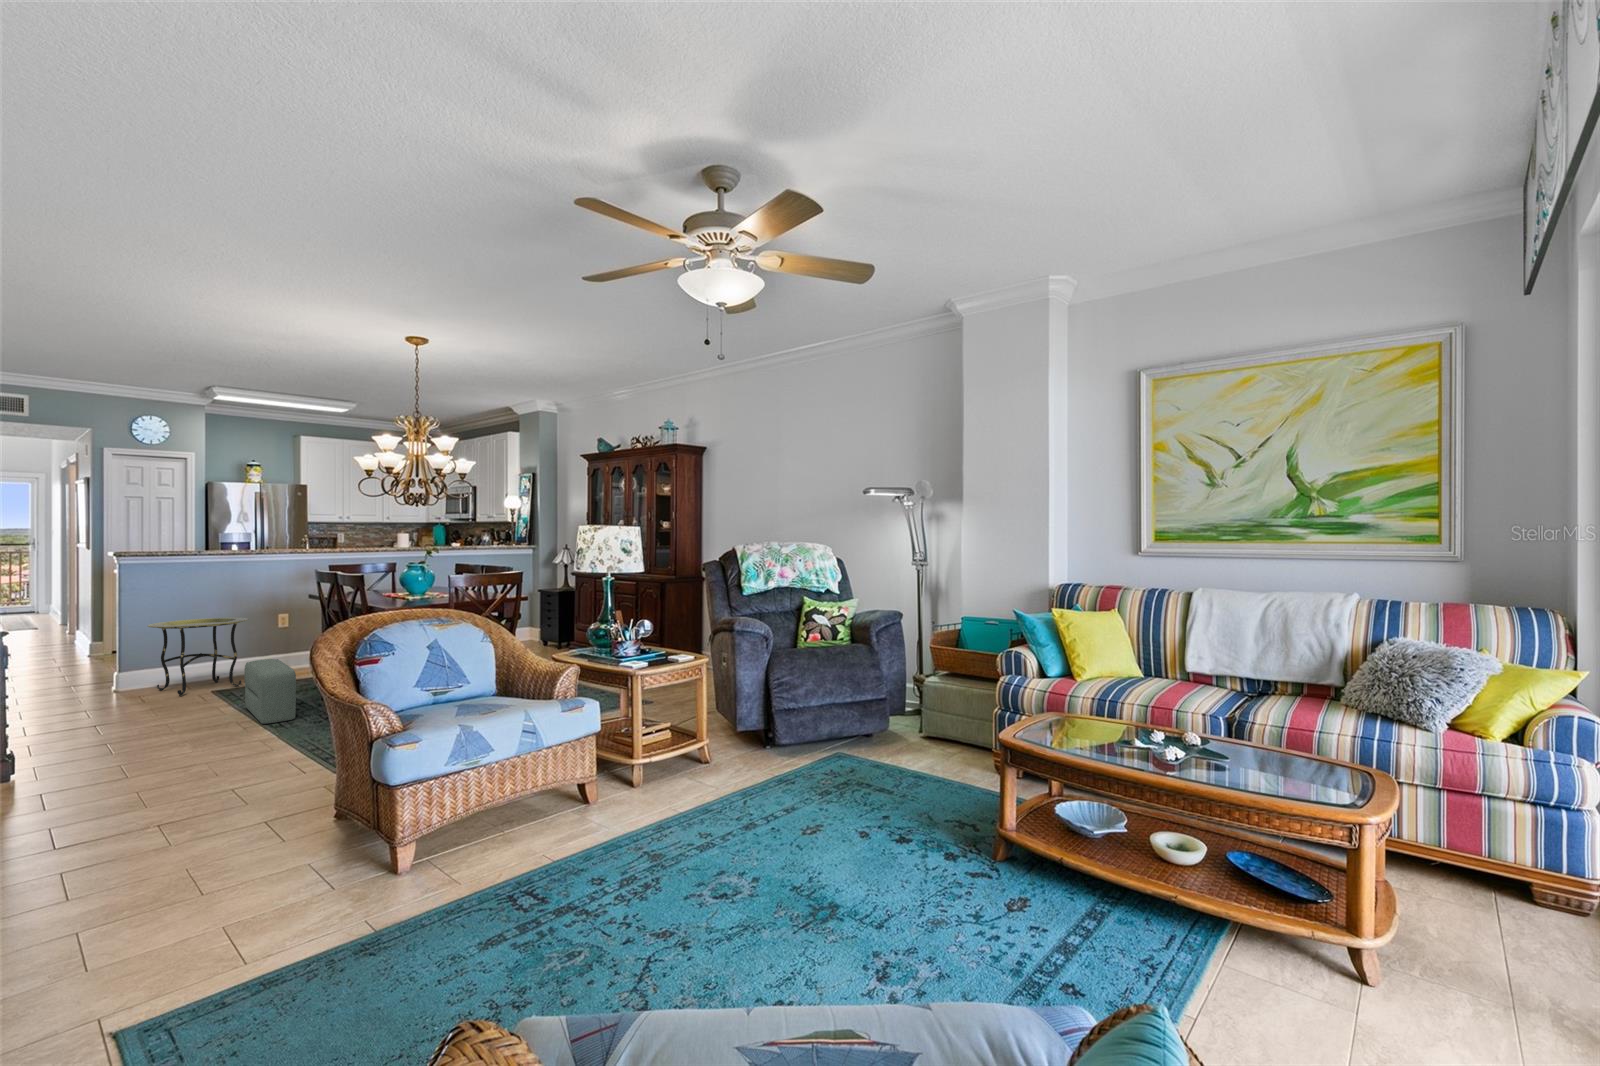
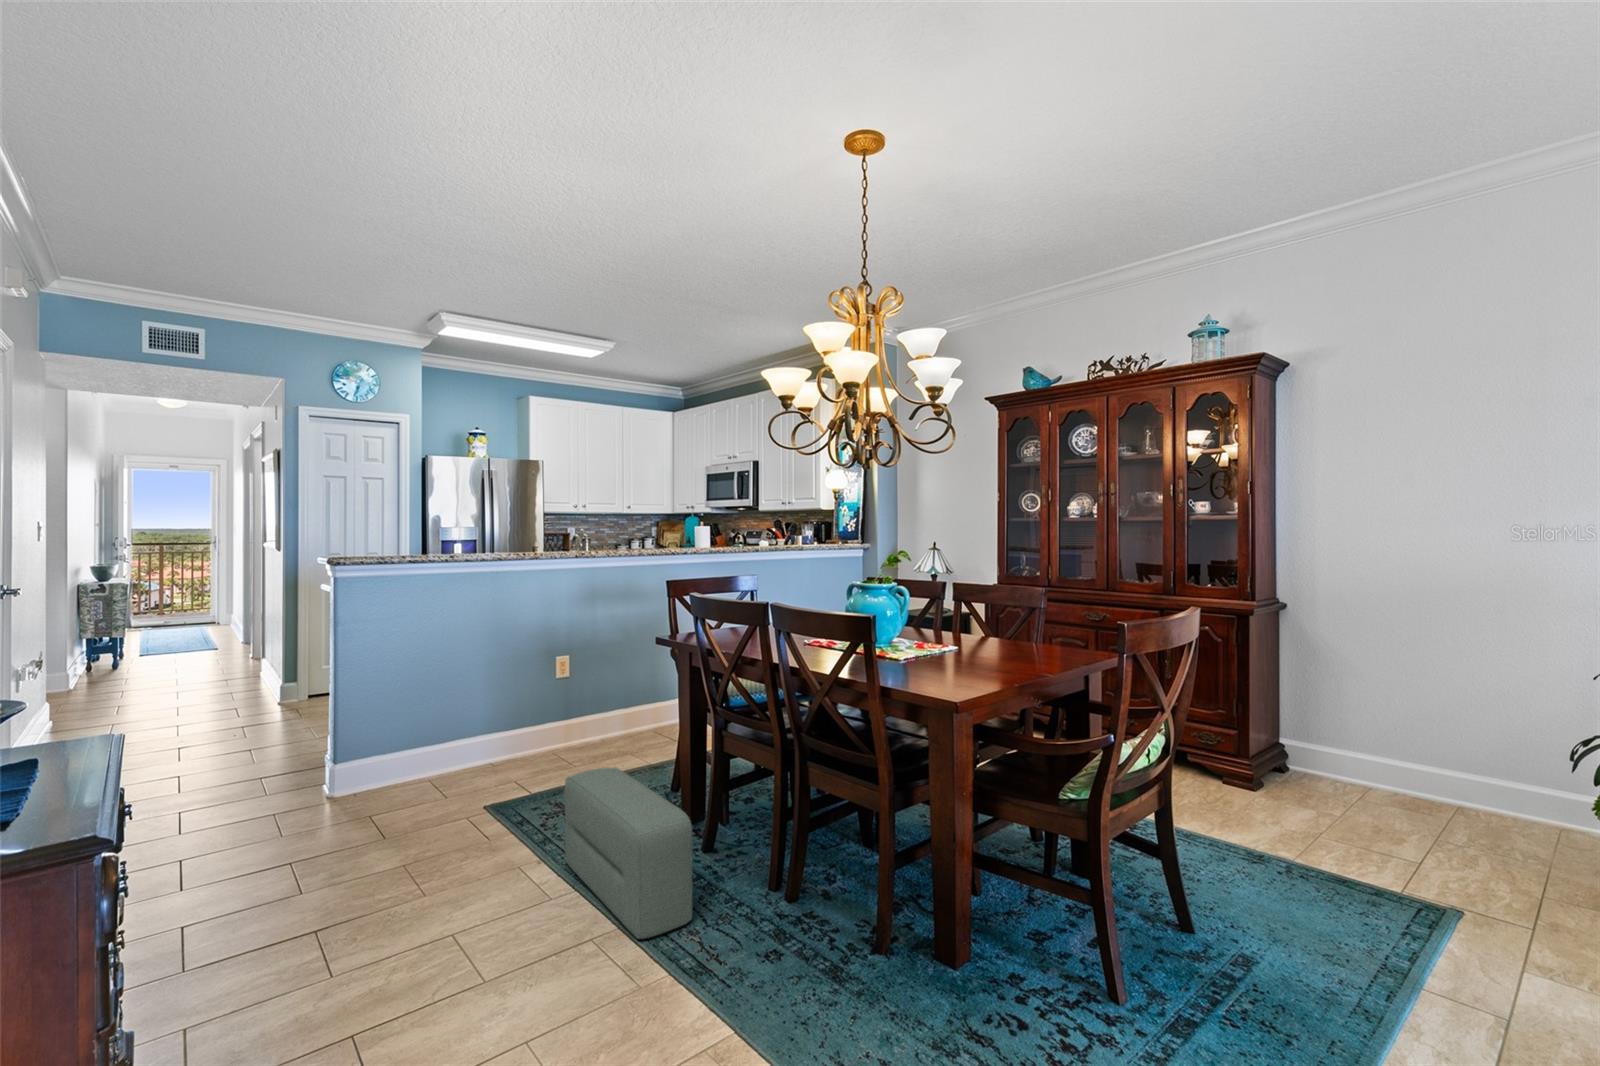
side table: present [148,617,249,696] -> none [380,666,527,814]

